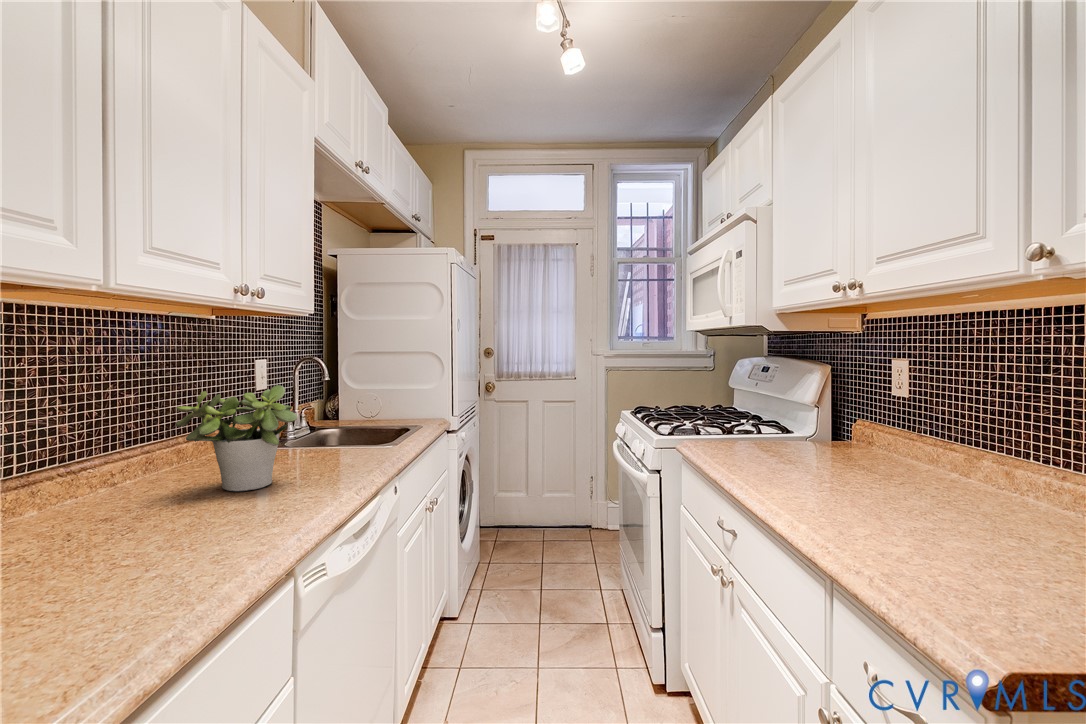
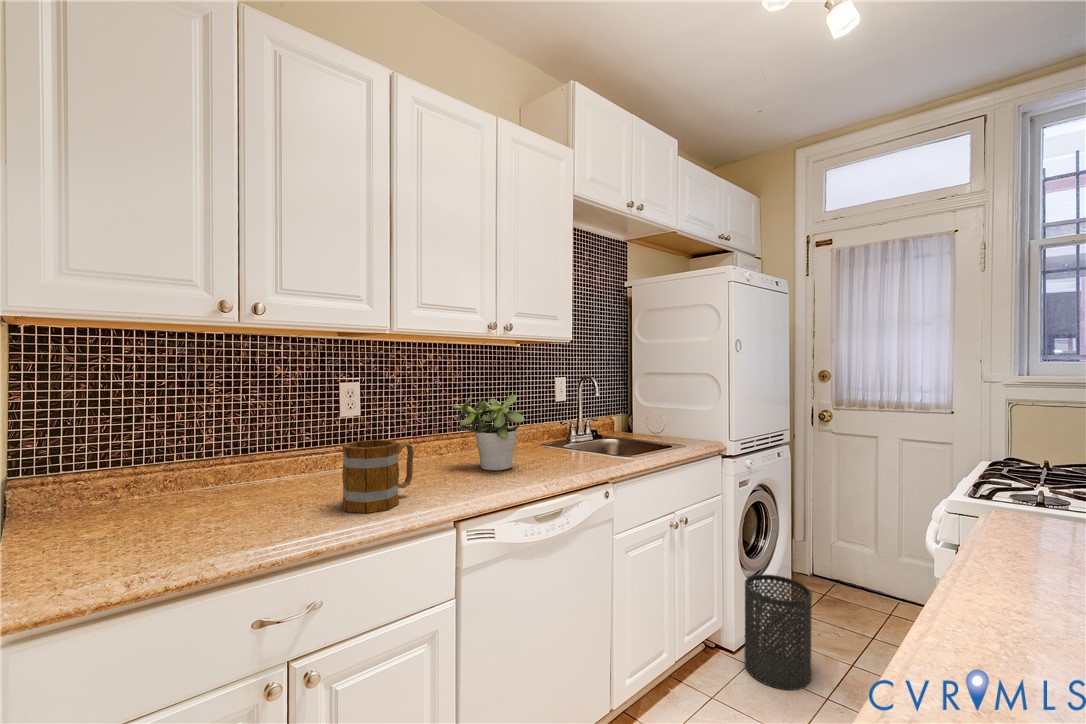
mug: none [81,470,195,606] -> present [342,440,414,513]
trash can: none [465,533,520,631] -> present [745,575,812,690]

